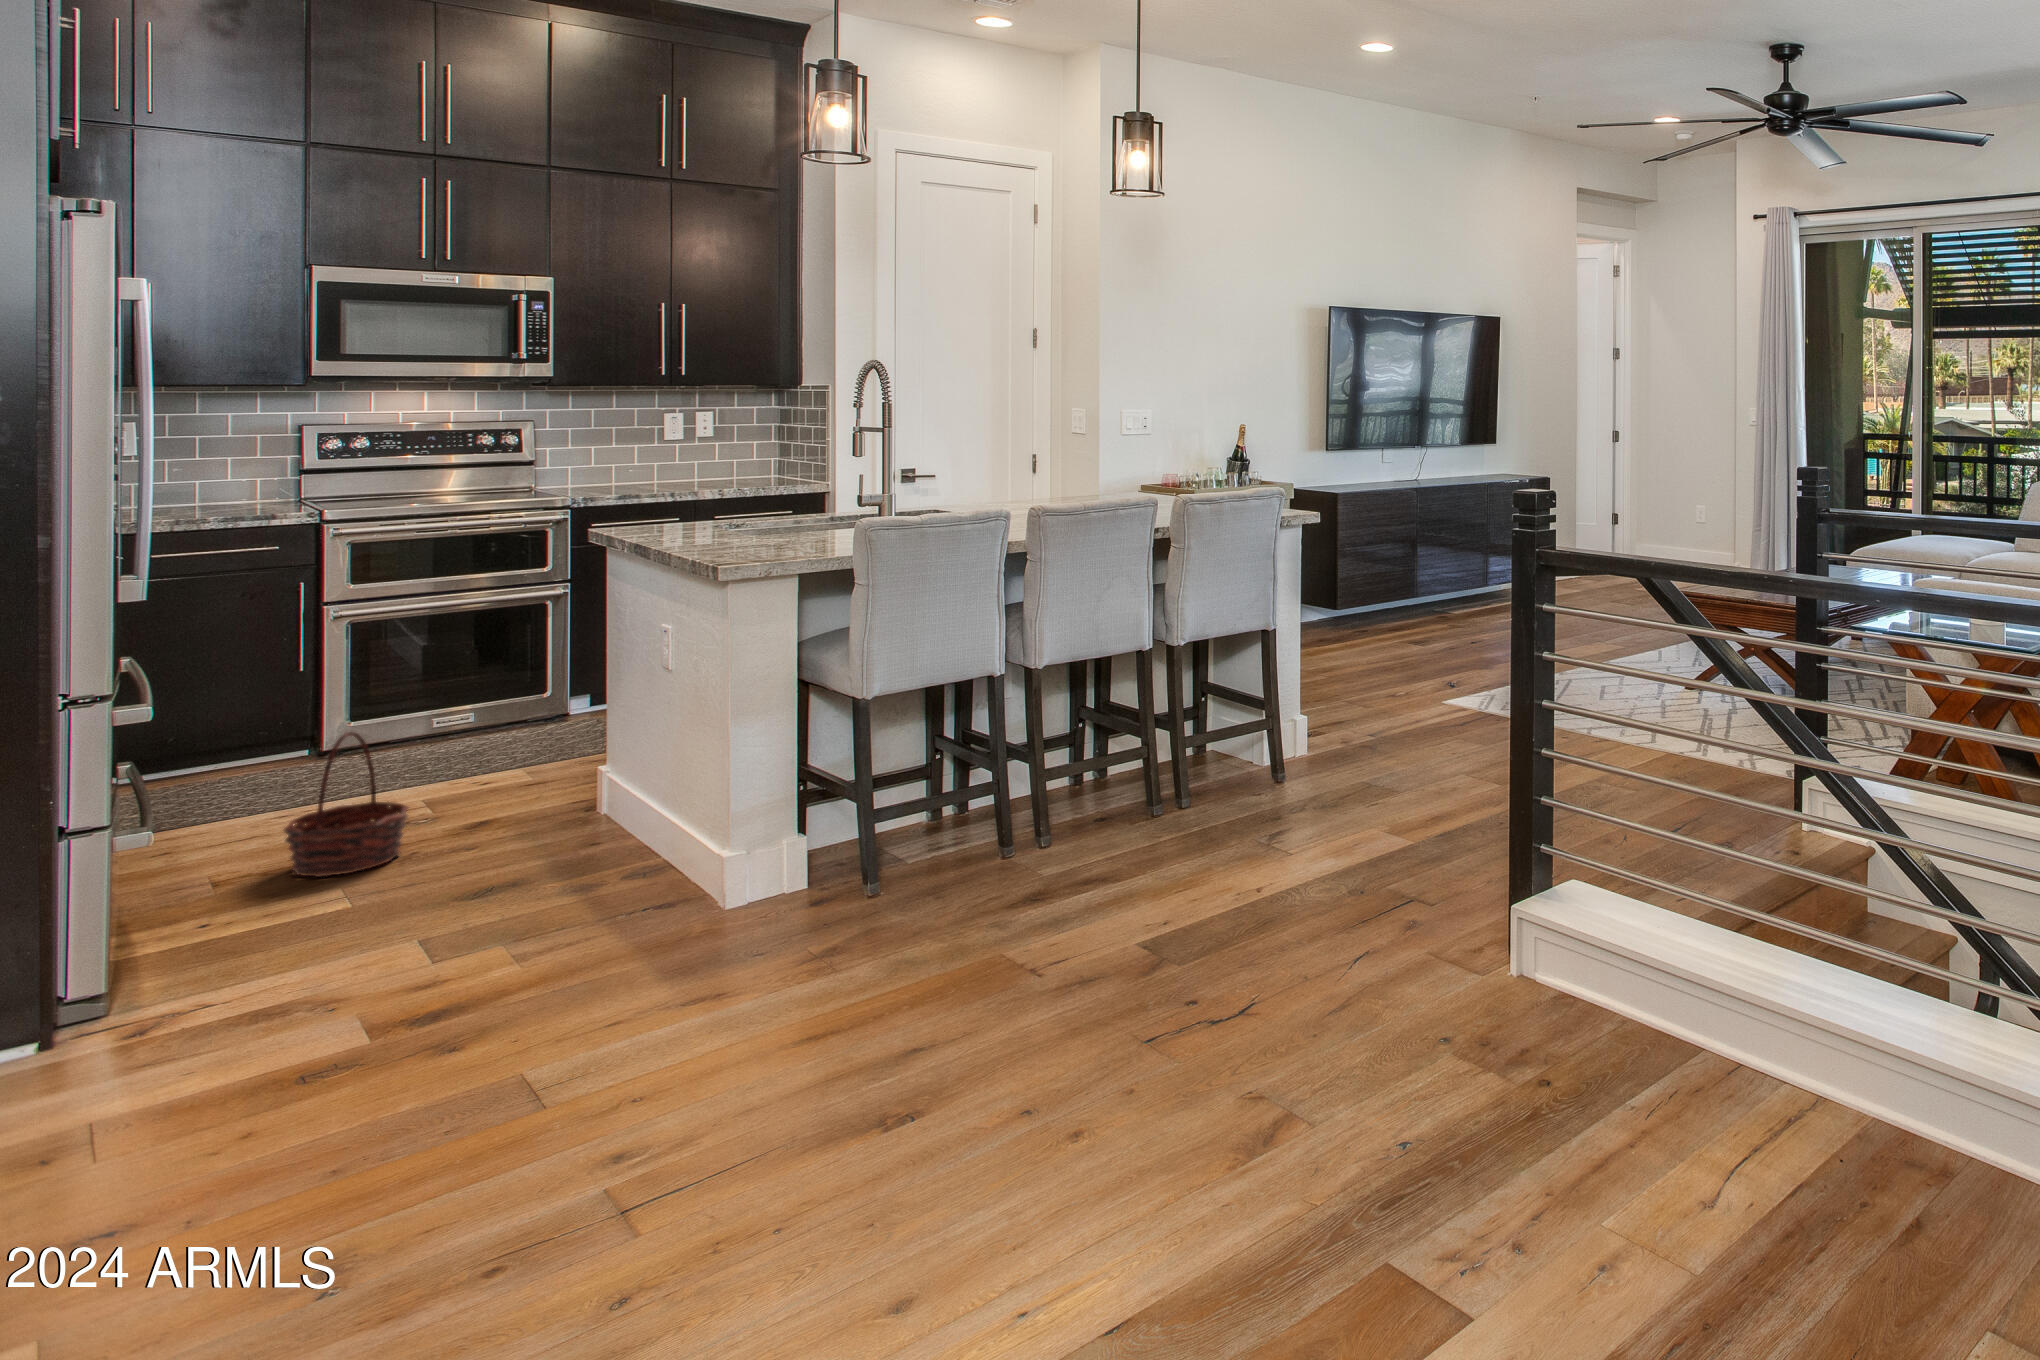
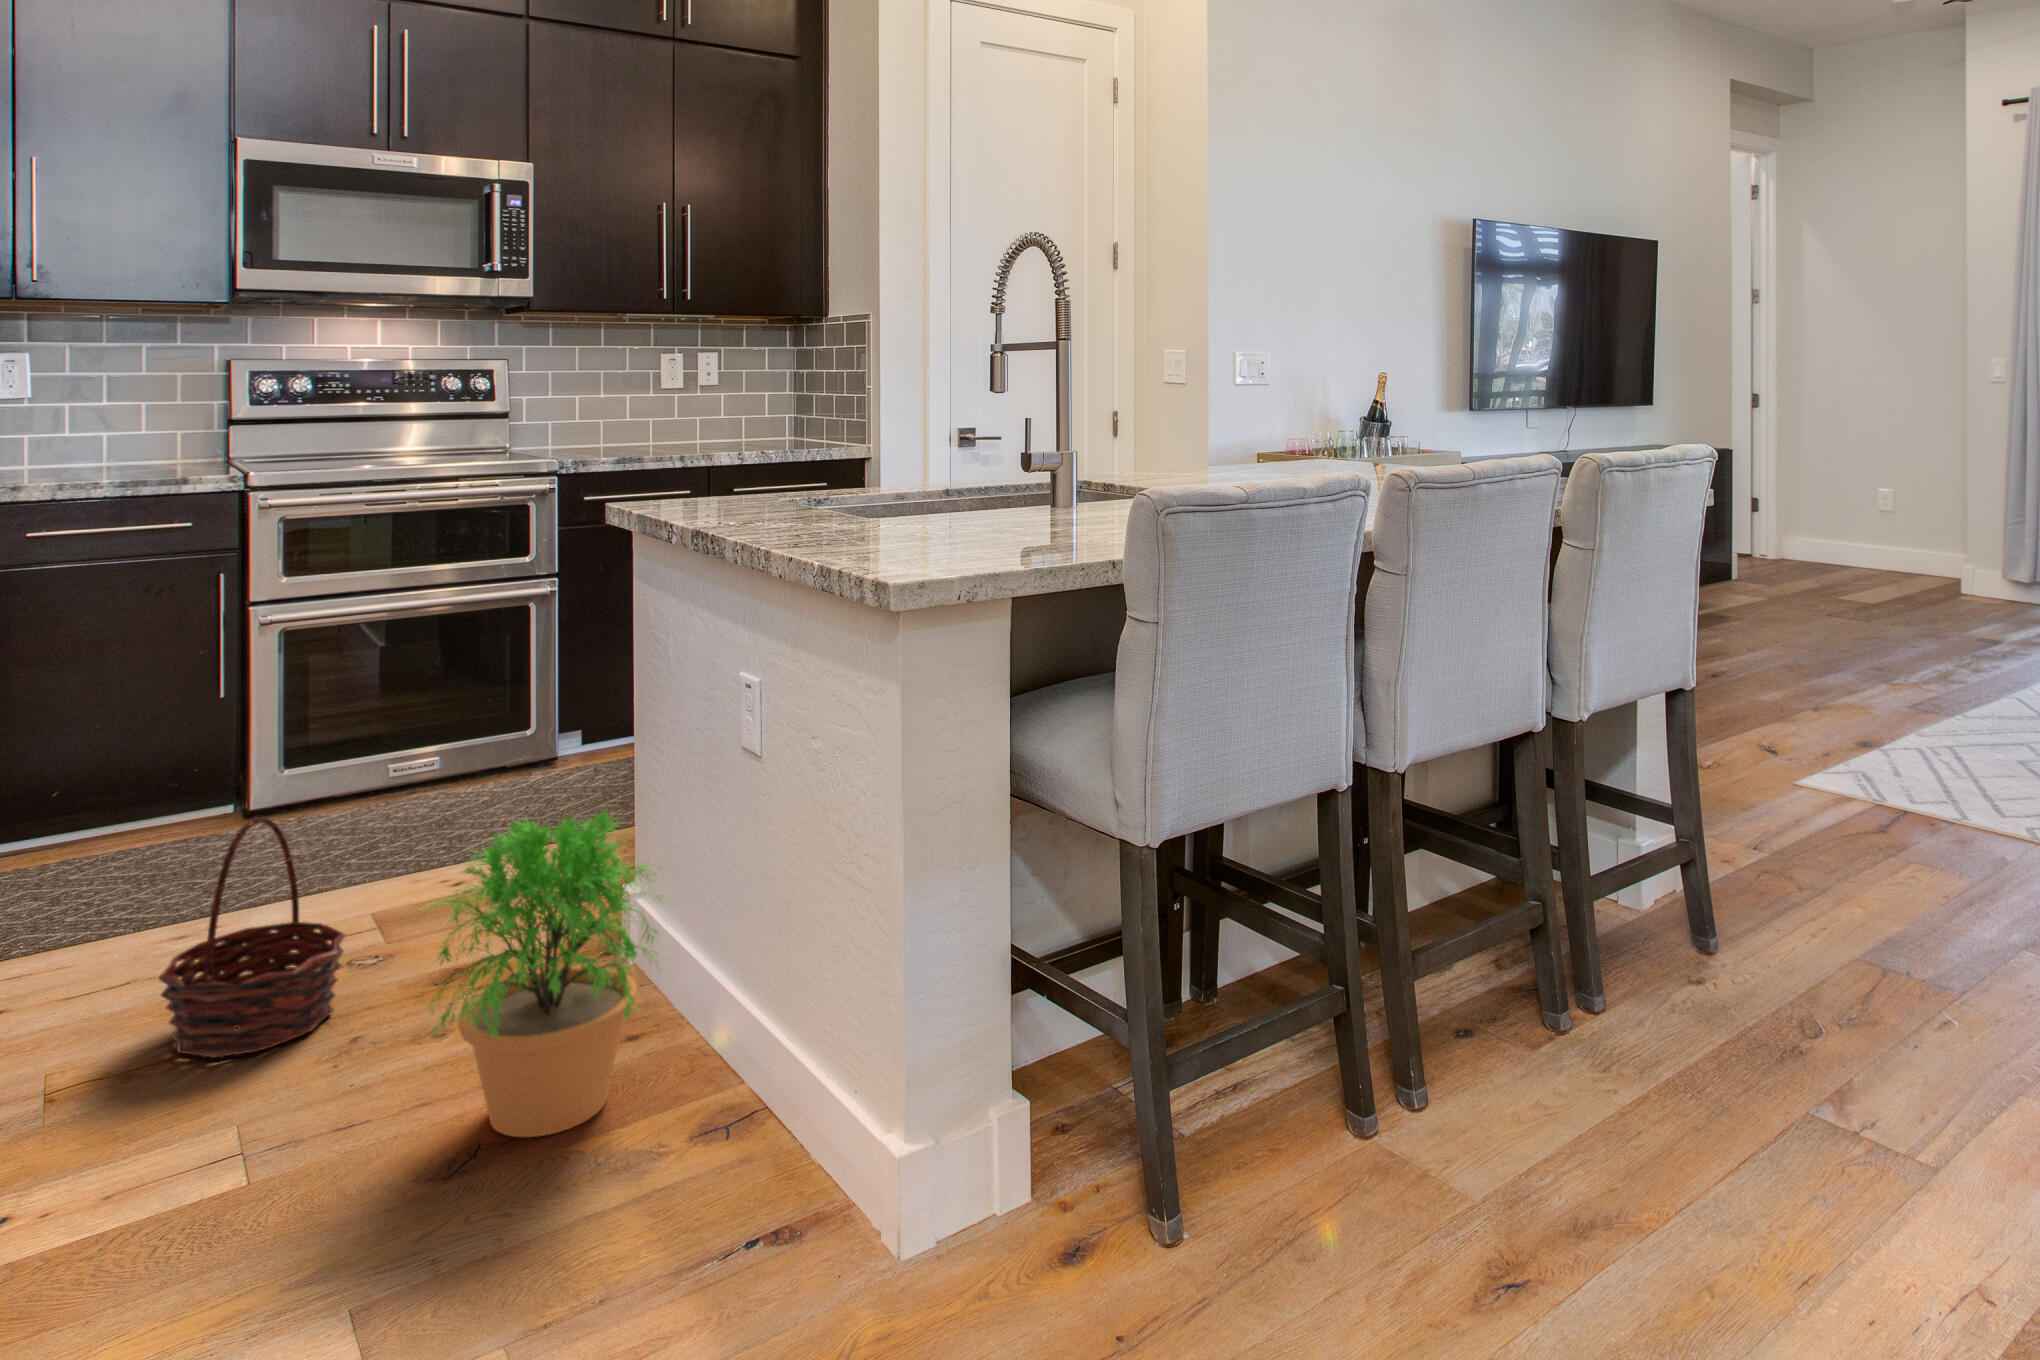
potted plant: none [462,711,627,897] -> present [424,811,660,1137]

